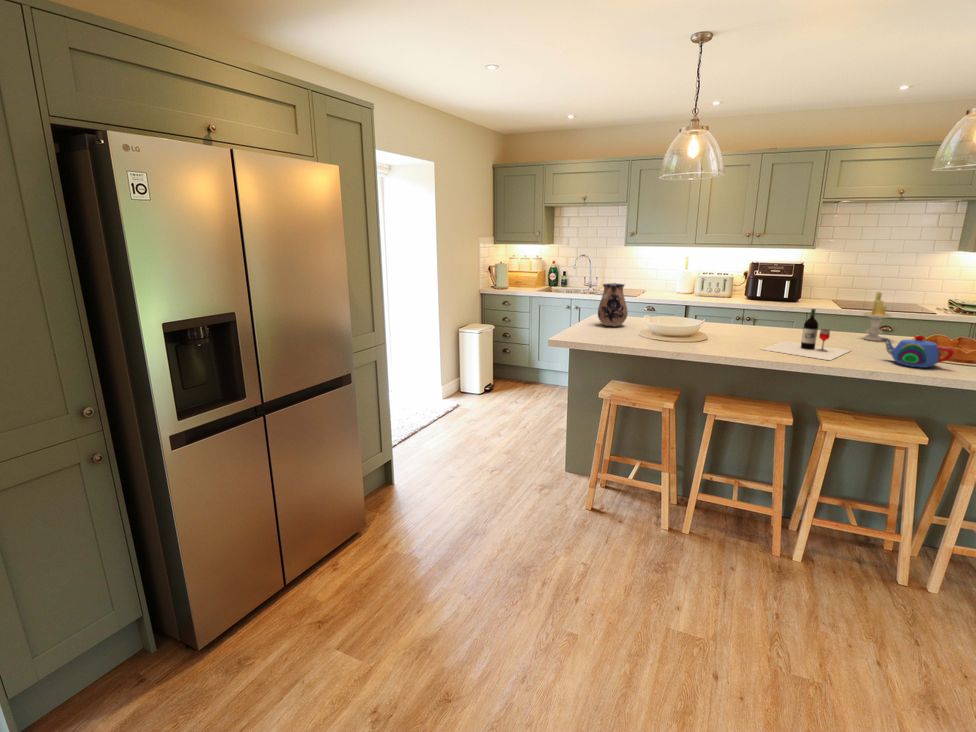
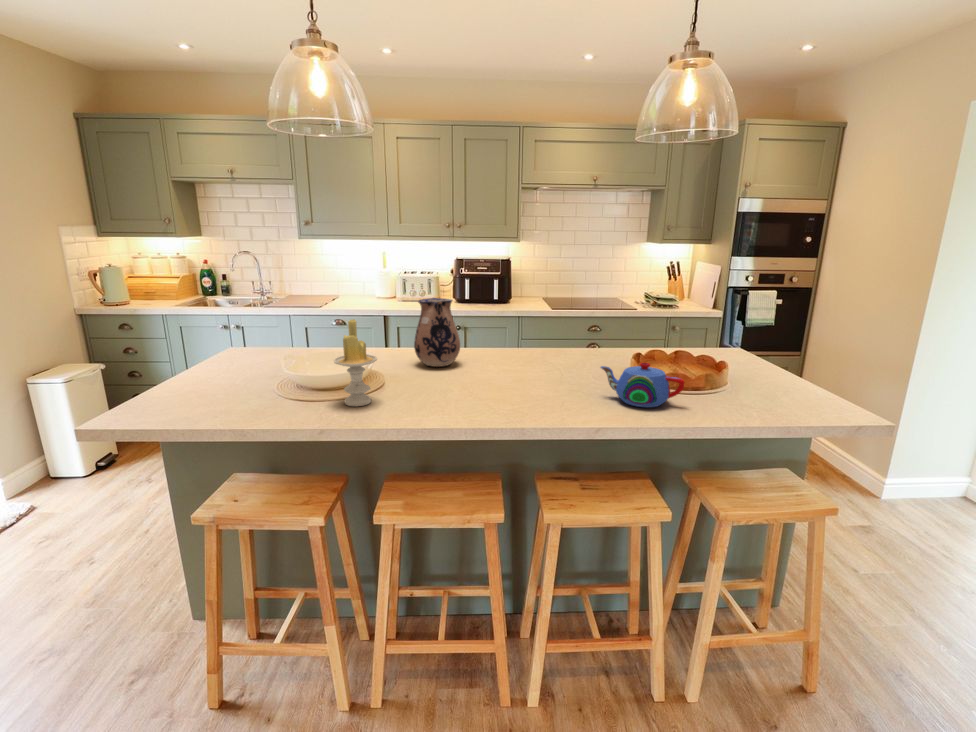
ceramic pitcher: present [598,283,628,326] -> present [414,298,460,367]
candle: present [863,292,892,341] -> present [334,319,377,406]
wine bottle: present [761,309,850,360] -> none [451,329,568,410]

